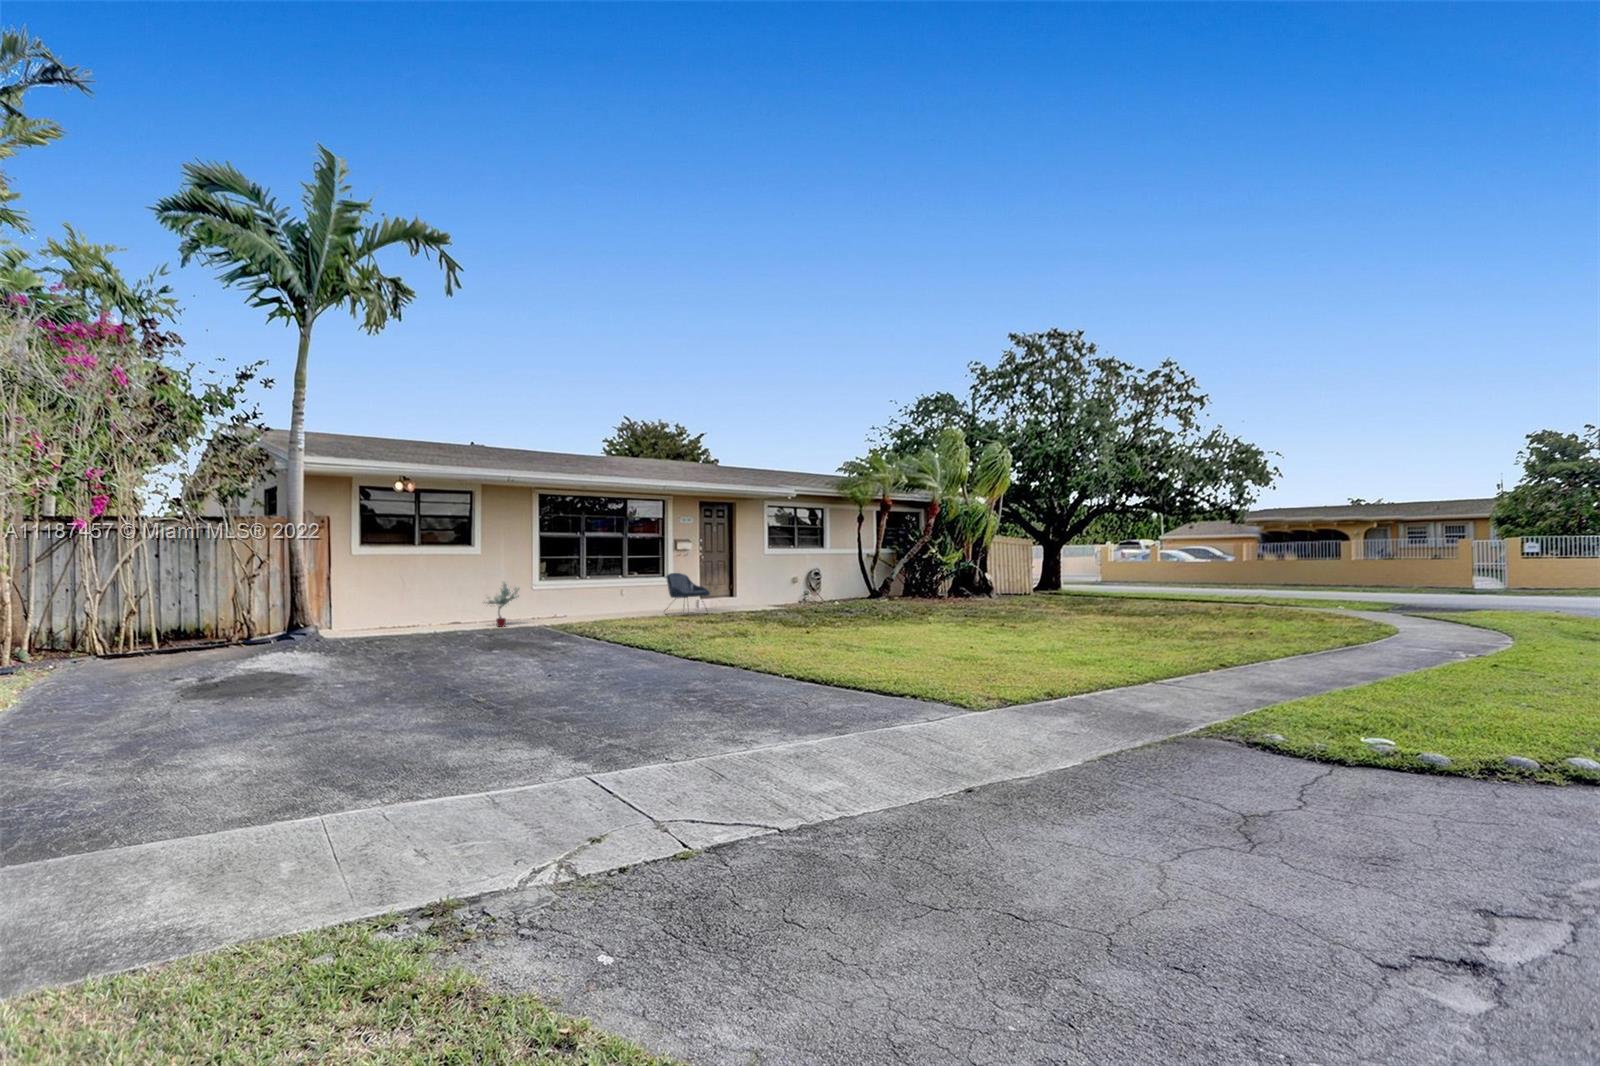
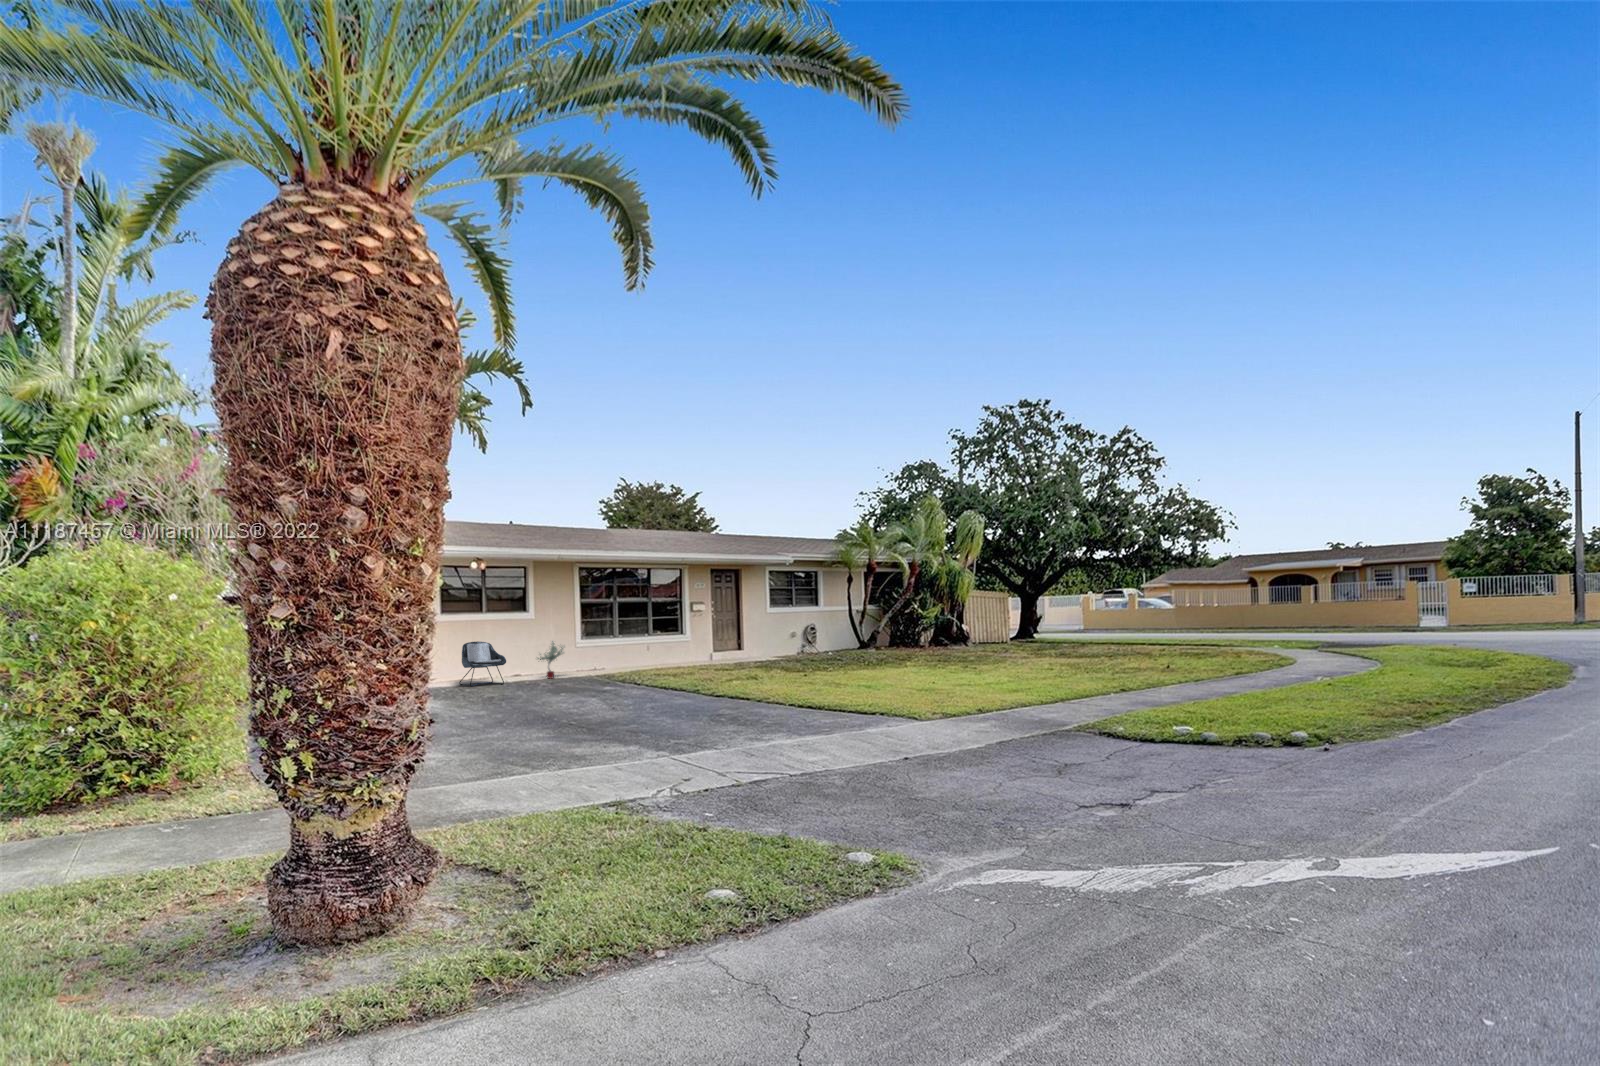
lounge chair: present [666,573,710,614] -> present [459,641,506,687]

